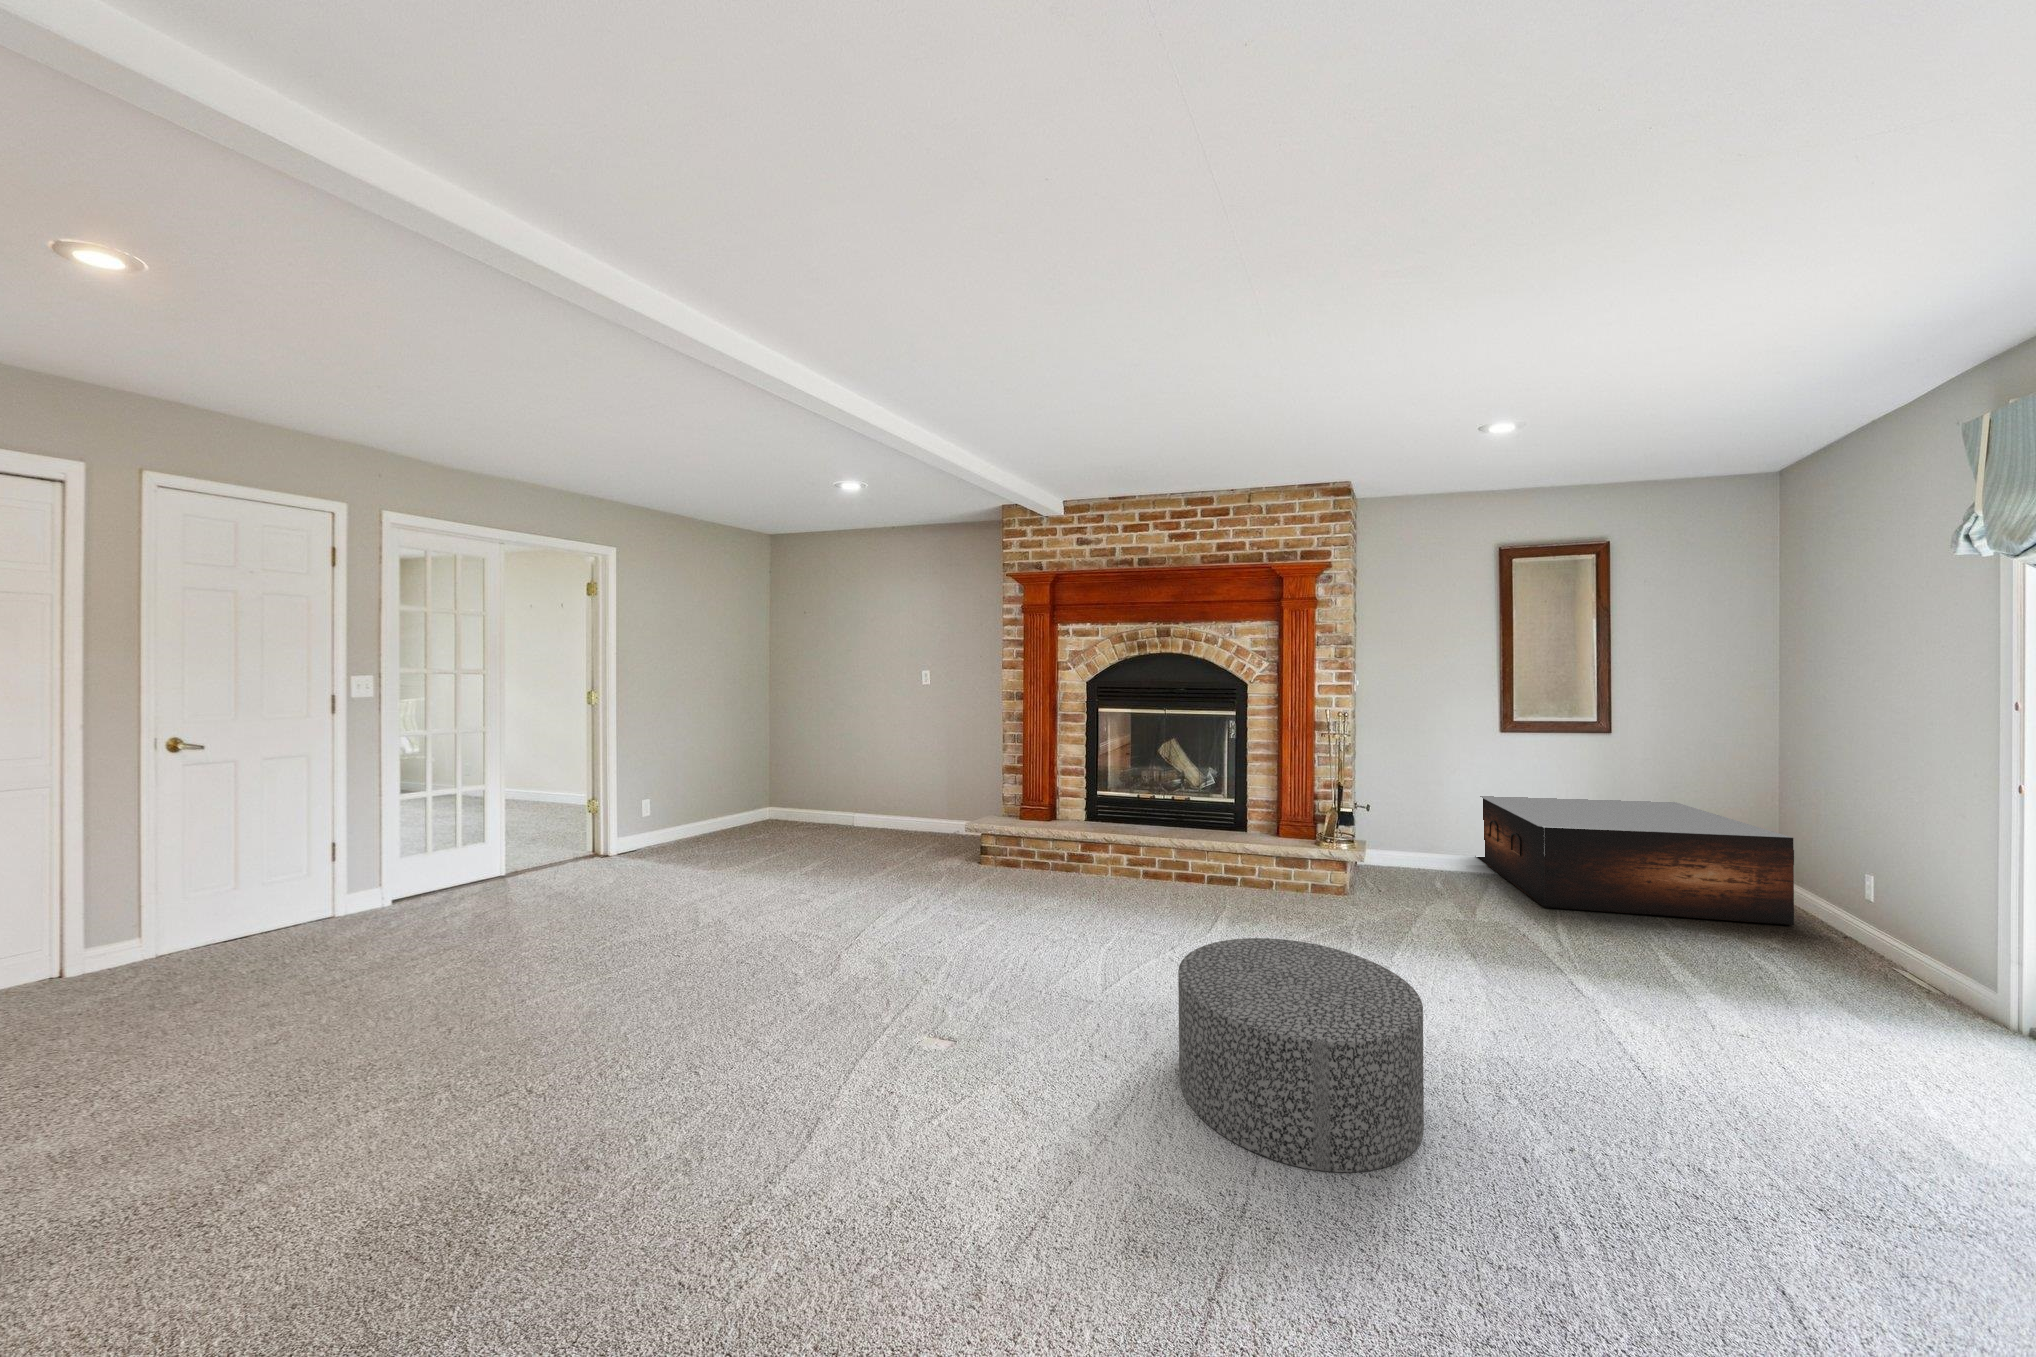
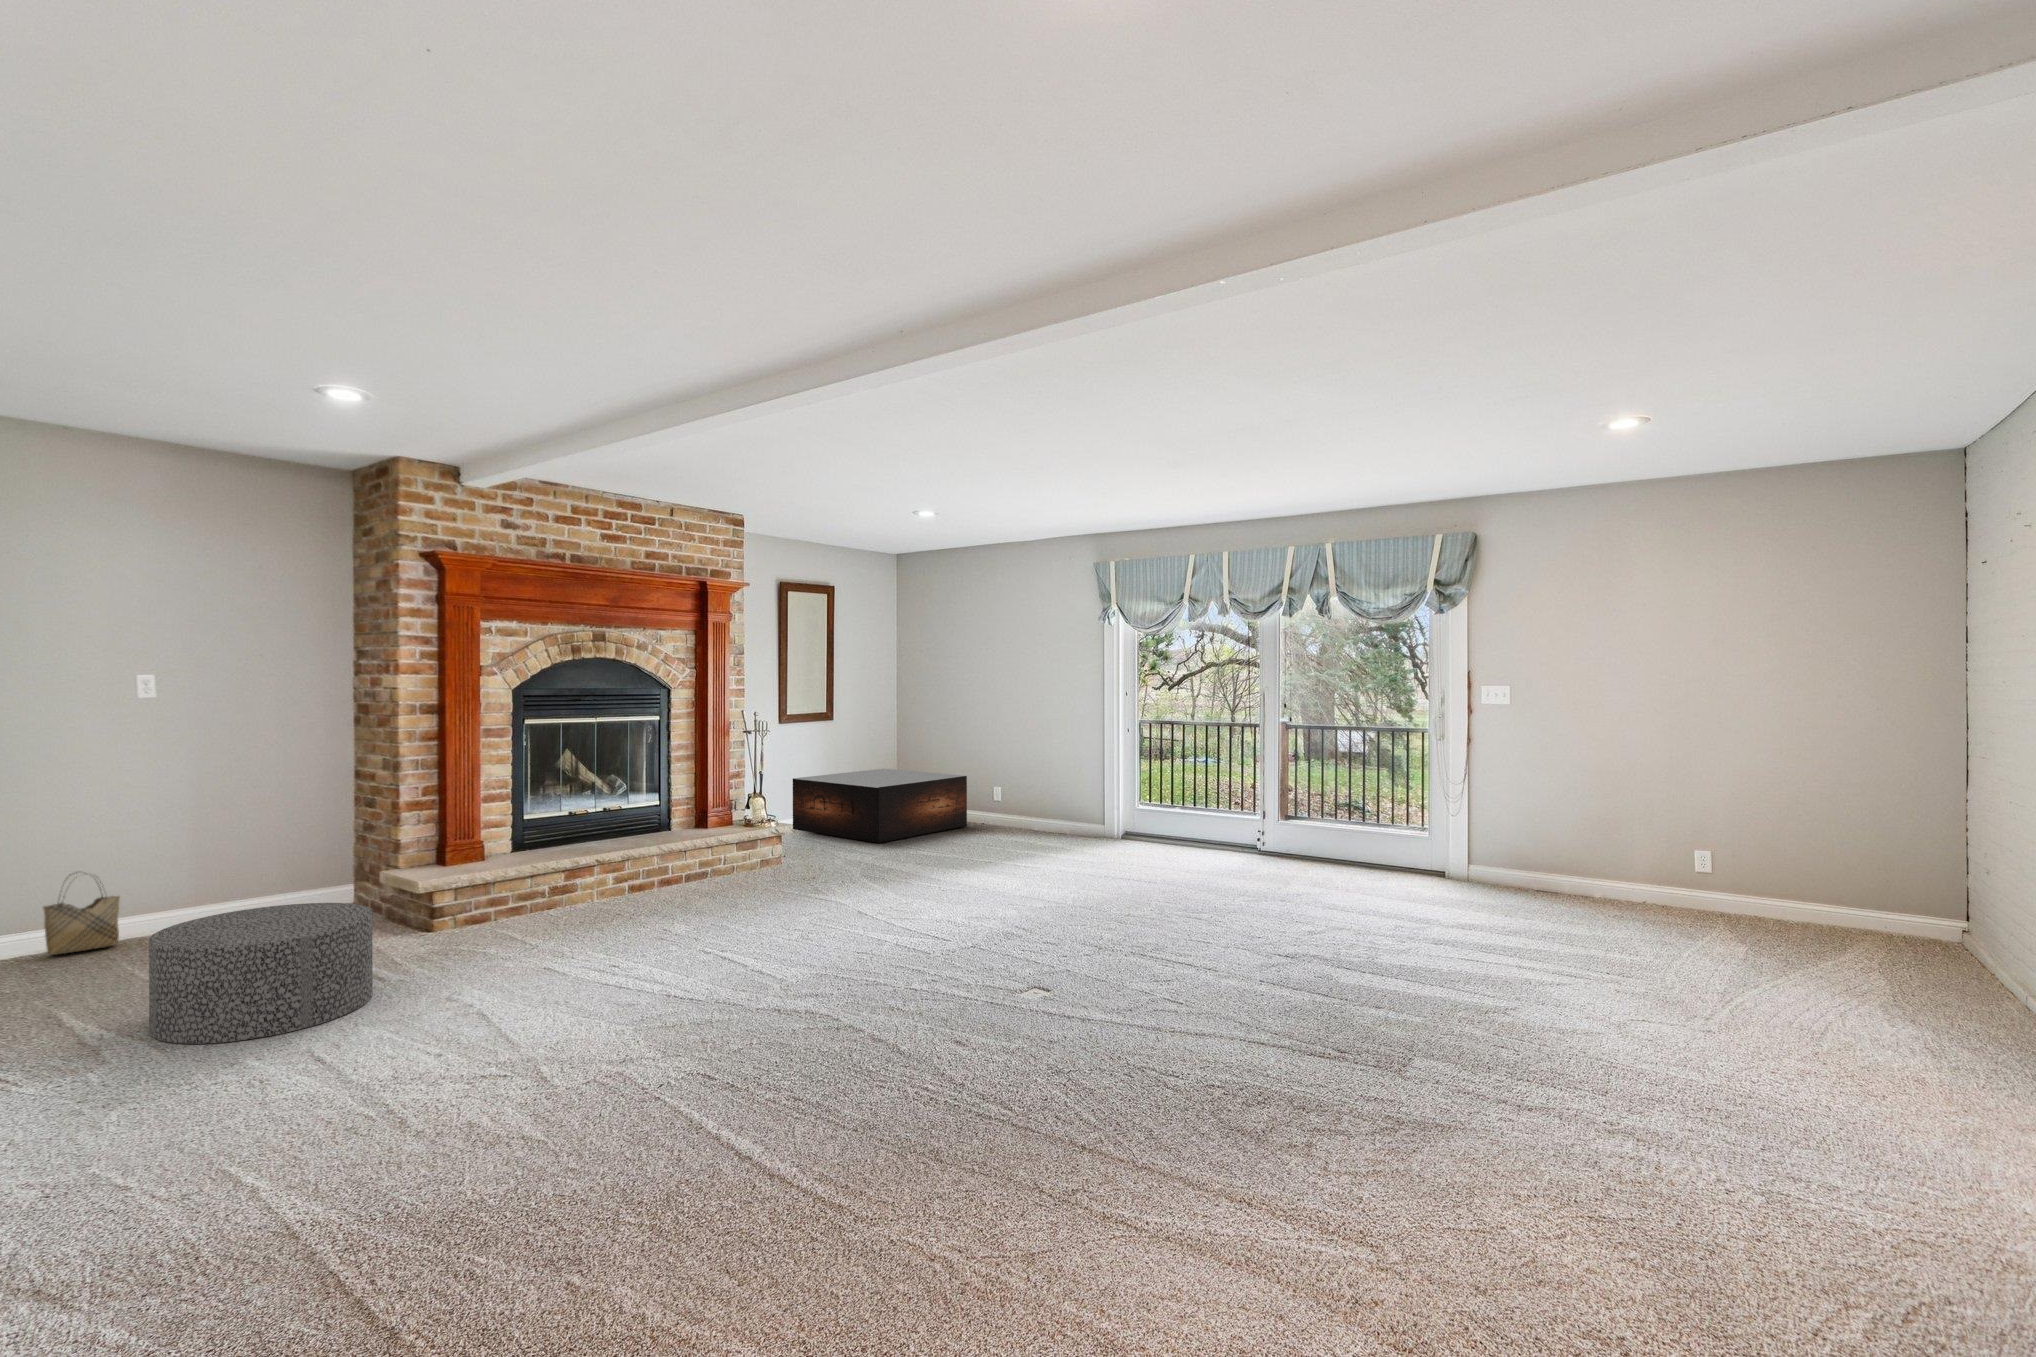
woven basket: none [868,782,899,828] -> present [43,873,120,955]
ottoman: present [1178,938,1424,1172] -> present [149,903,373,1044]

